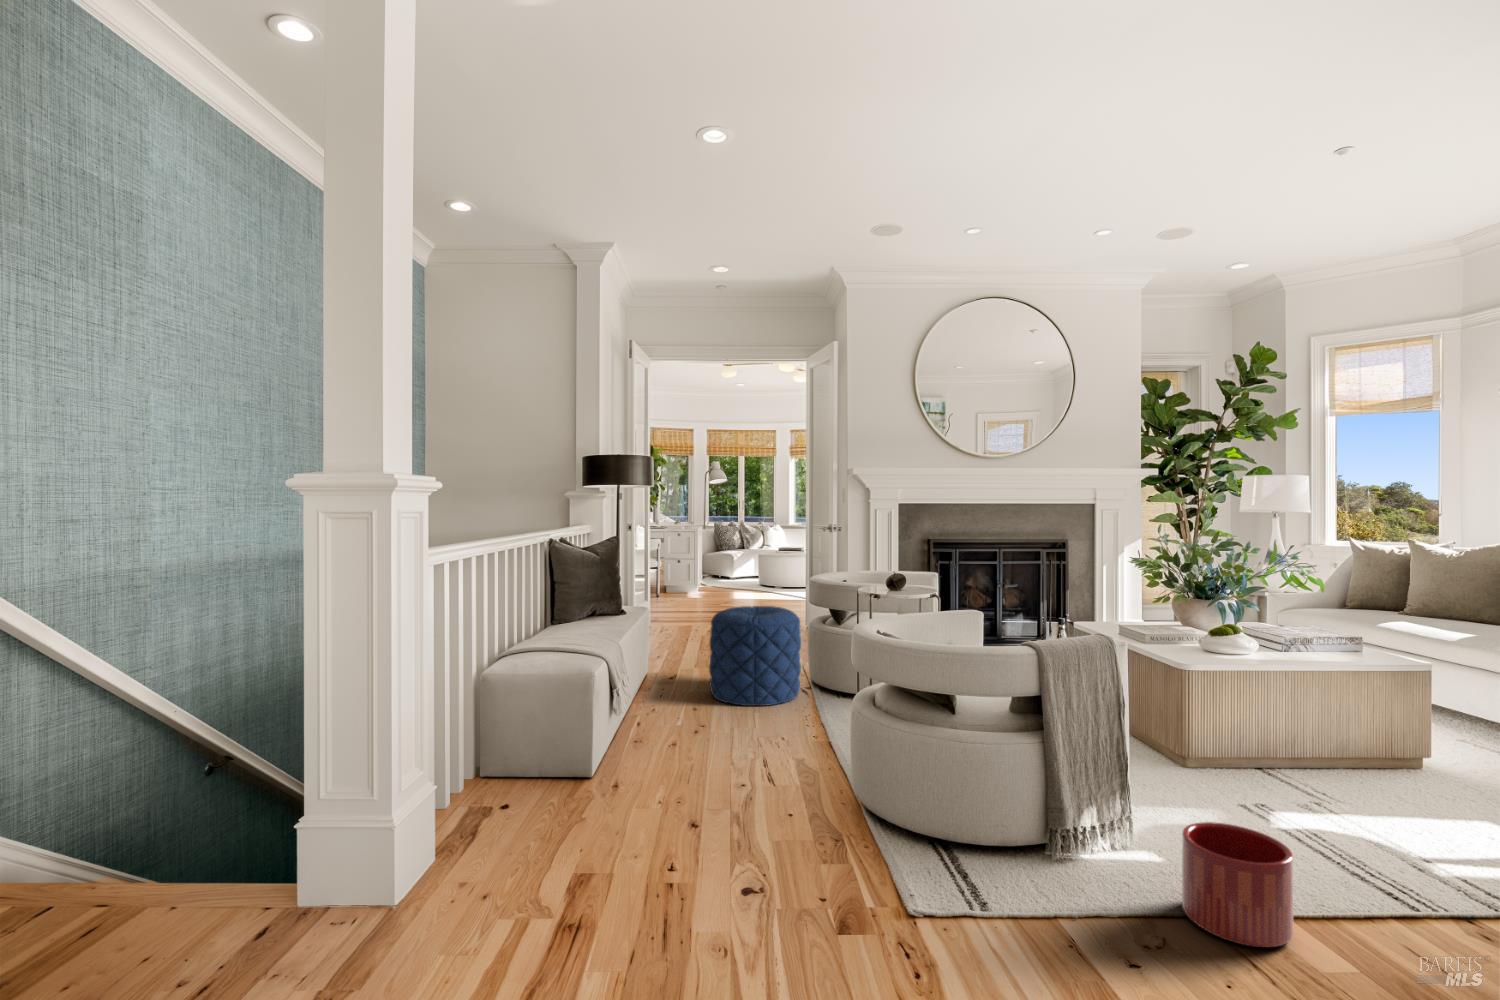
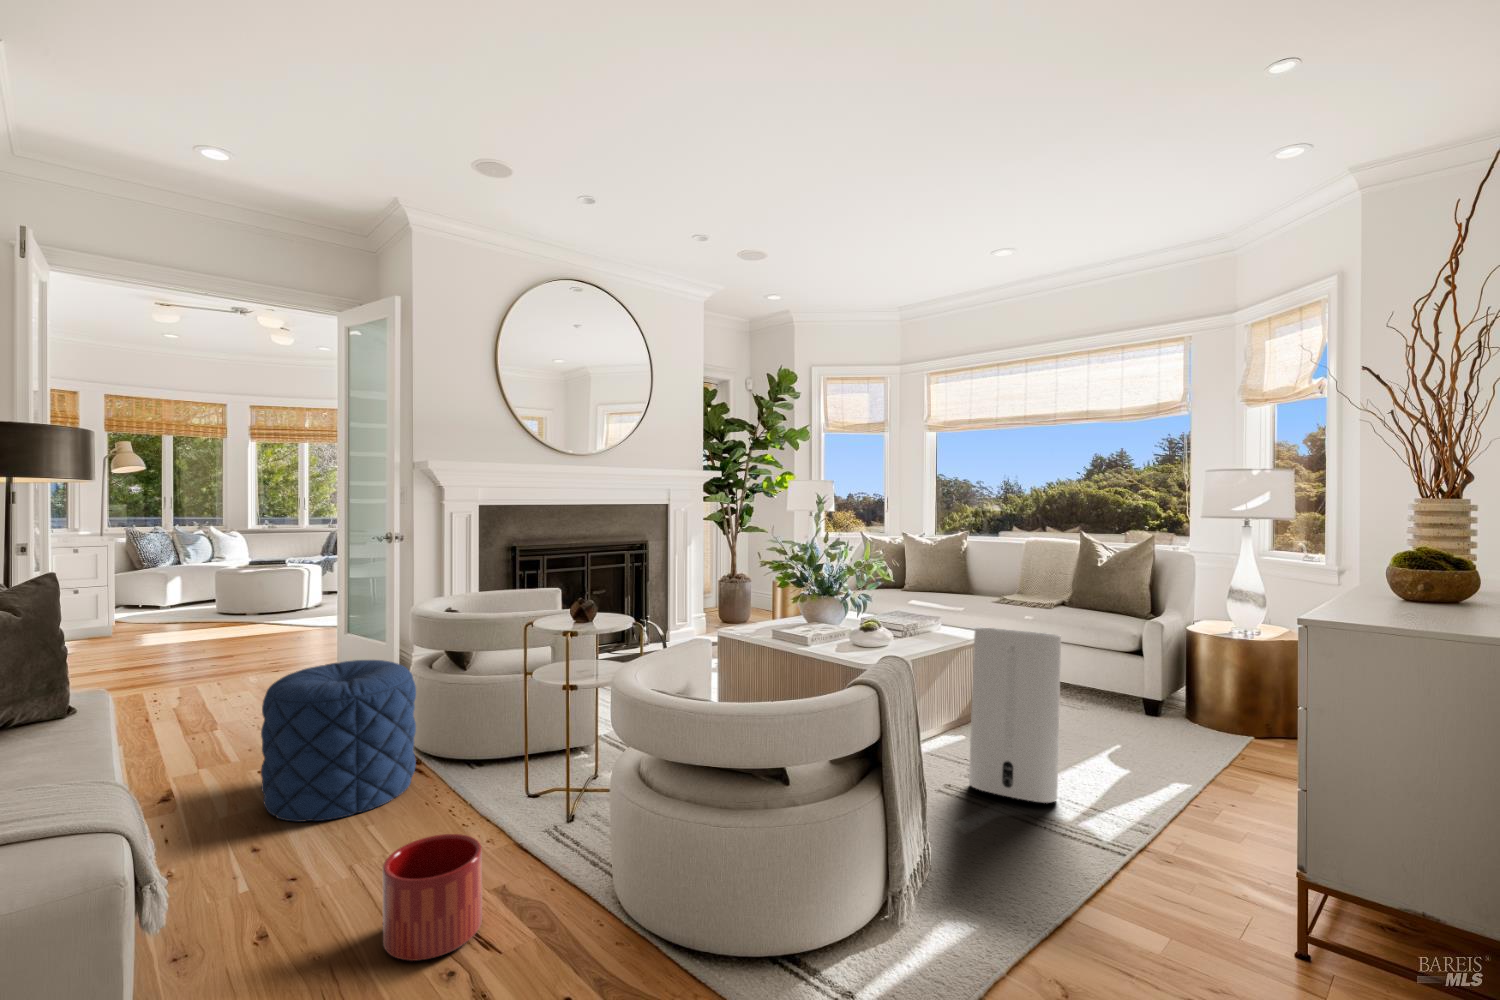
air purifier: none [1293,638,1435,859] -> present [969,627,1061,803]
planter: present [1182,822,1293,947] -> present [383,834,482,961]

